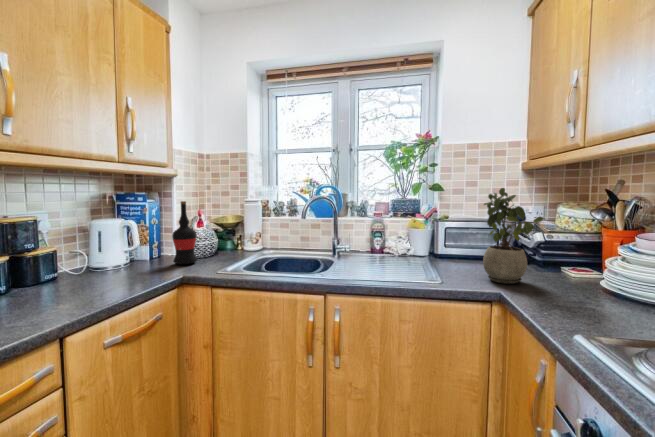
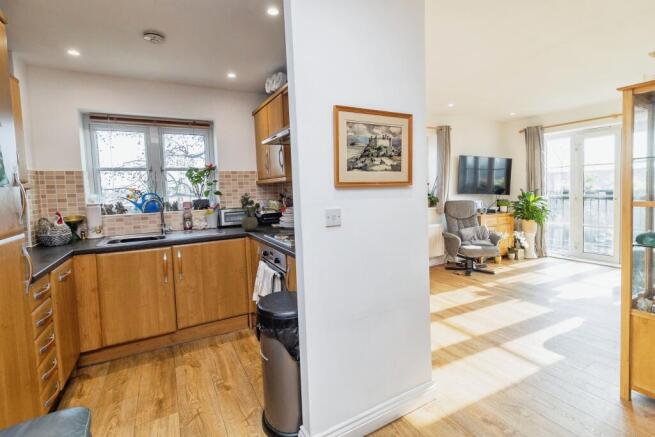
wine bottle: present [172,201,197,264] -> none [45,206,66,248]

